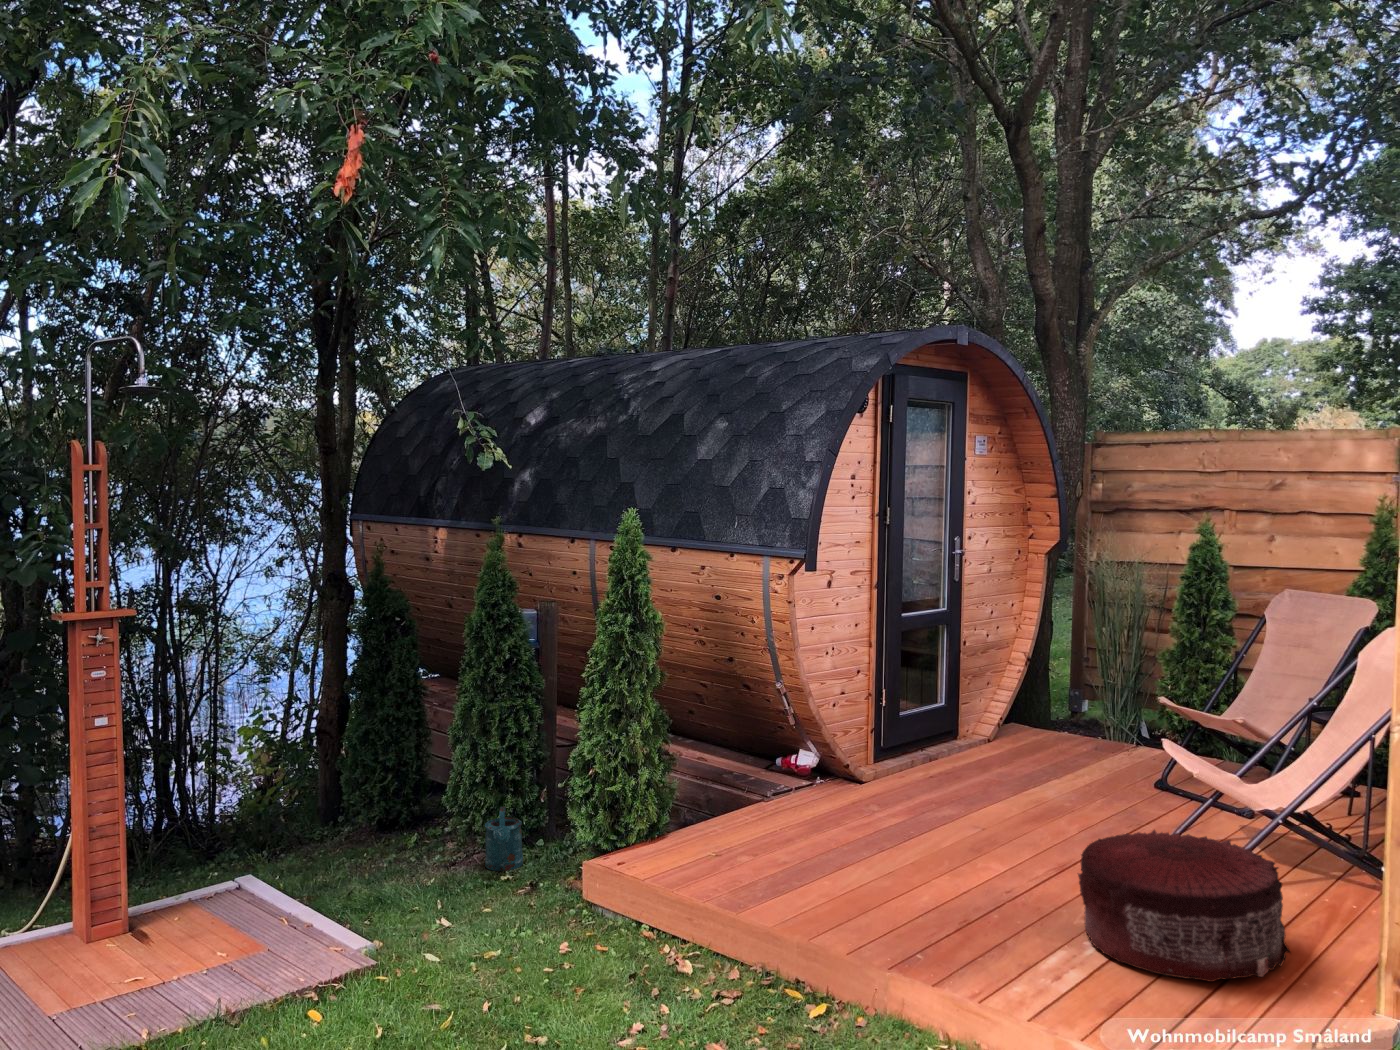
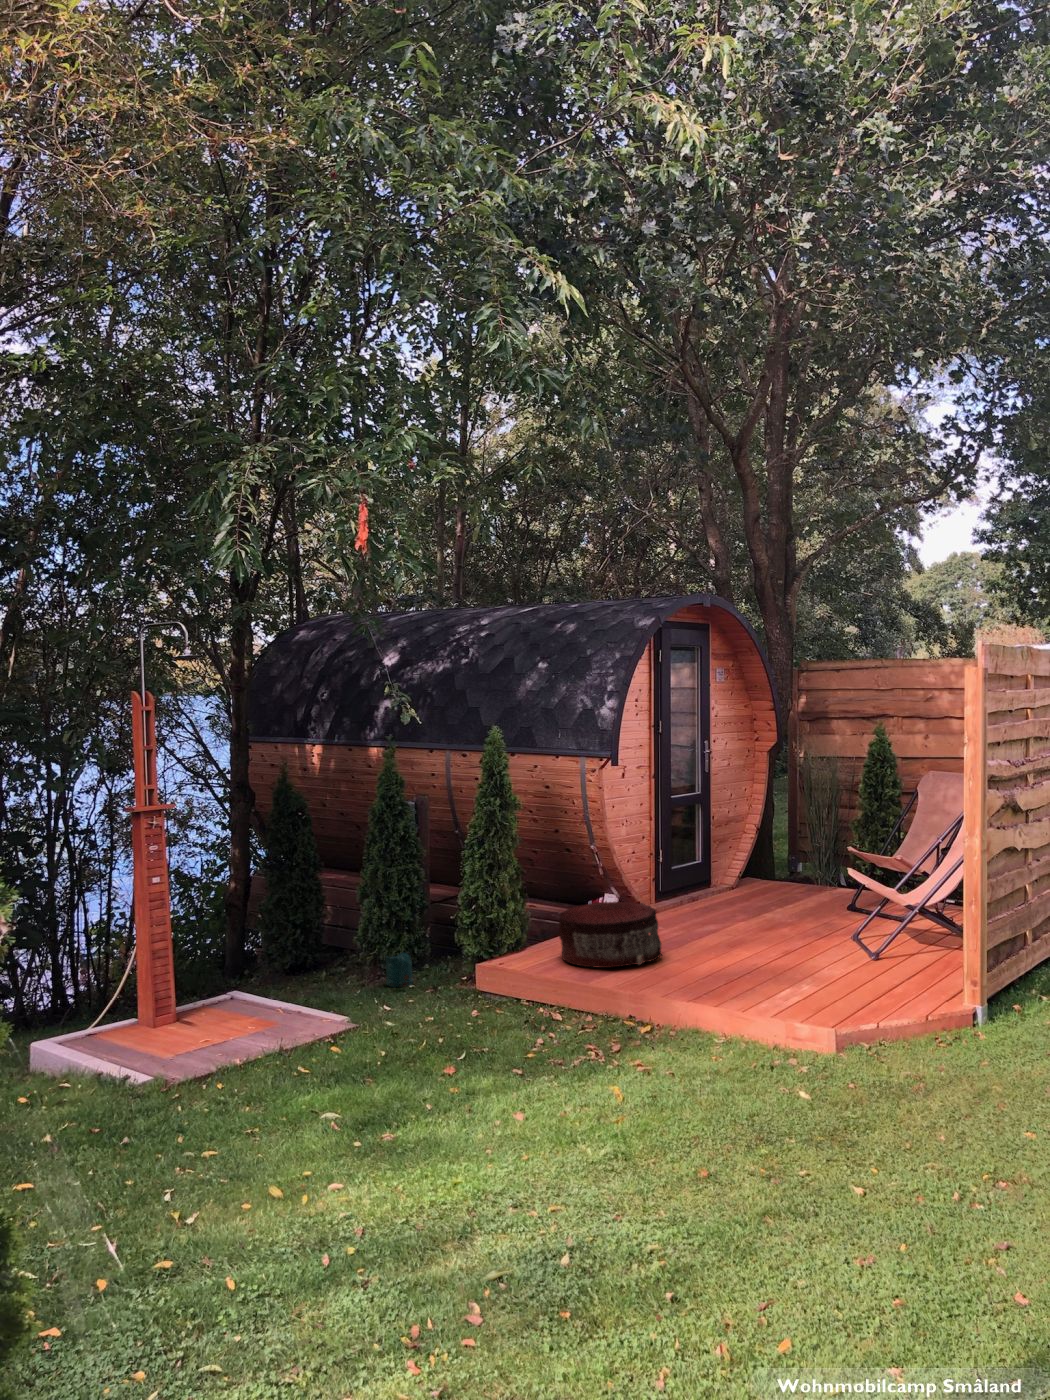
pouf: present [1078,830,1290,982] -> present [558,902,662,968]

